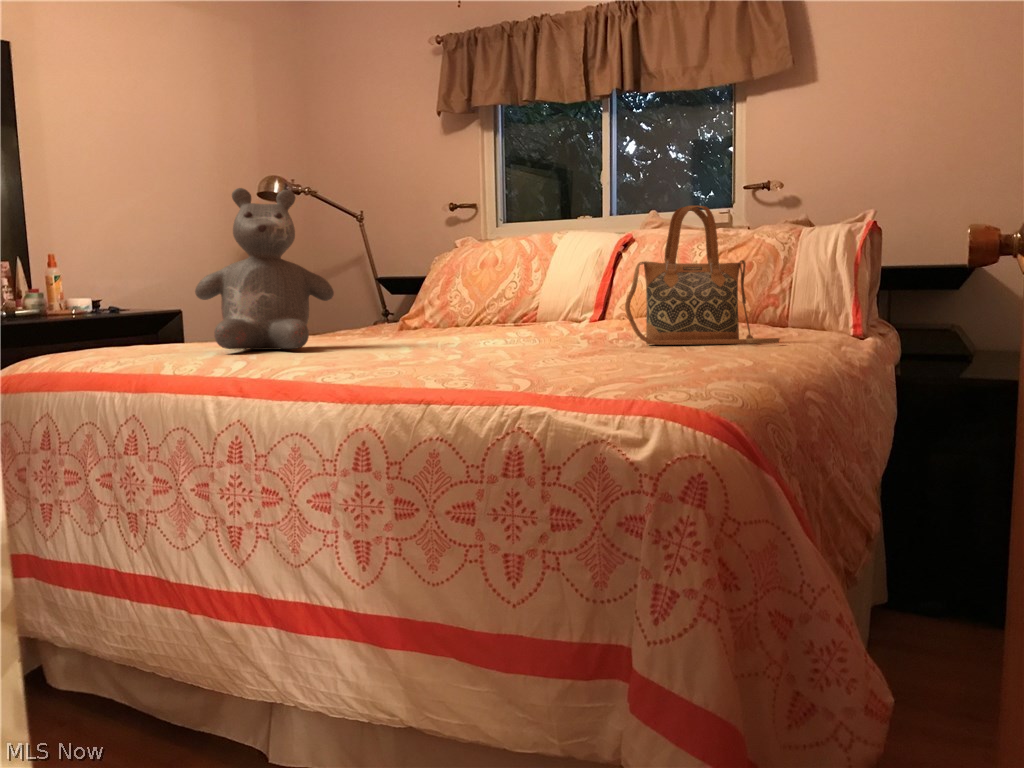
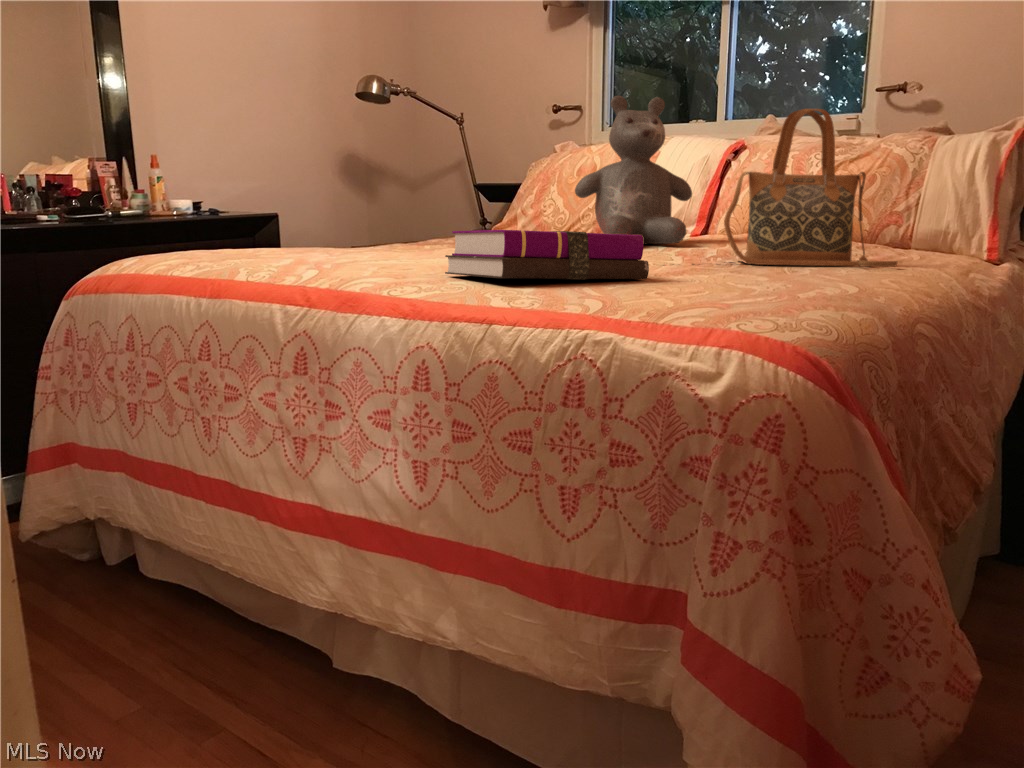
teddy bear: present [195,188,334,350] -> present [575,96,692,244]
notebook: none [373,318,566,363] -> present [445,230,649,280]

